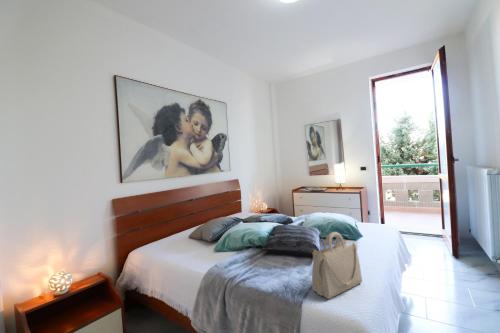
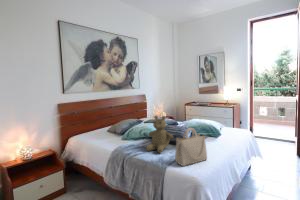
teddy bear: none [257,212,299,274] -> present [146,116,173,153]

